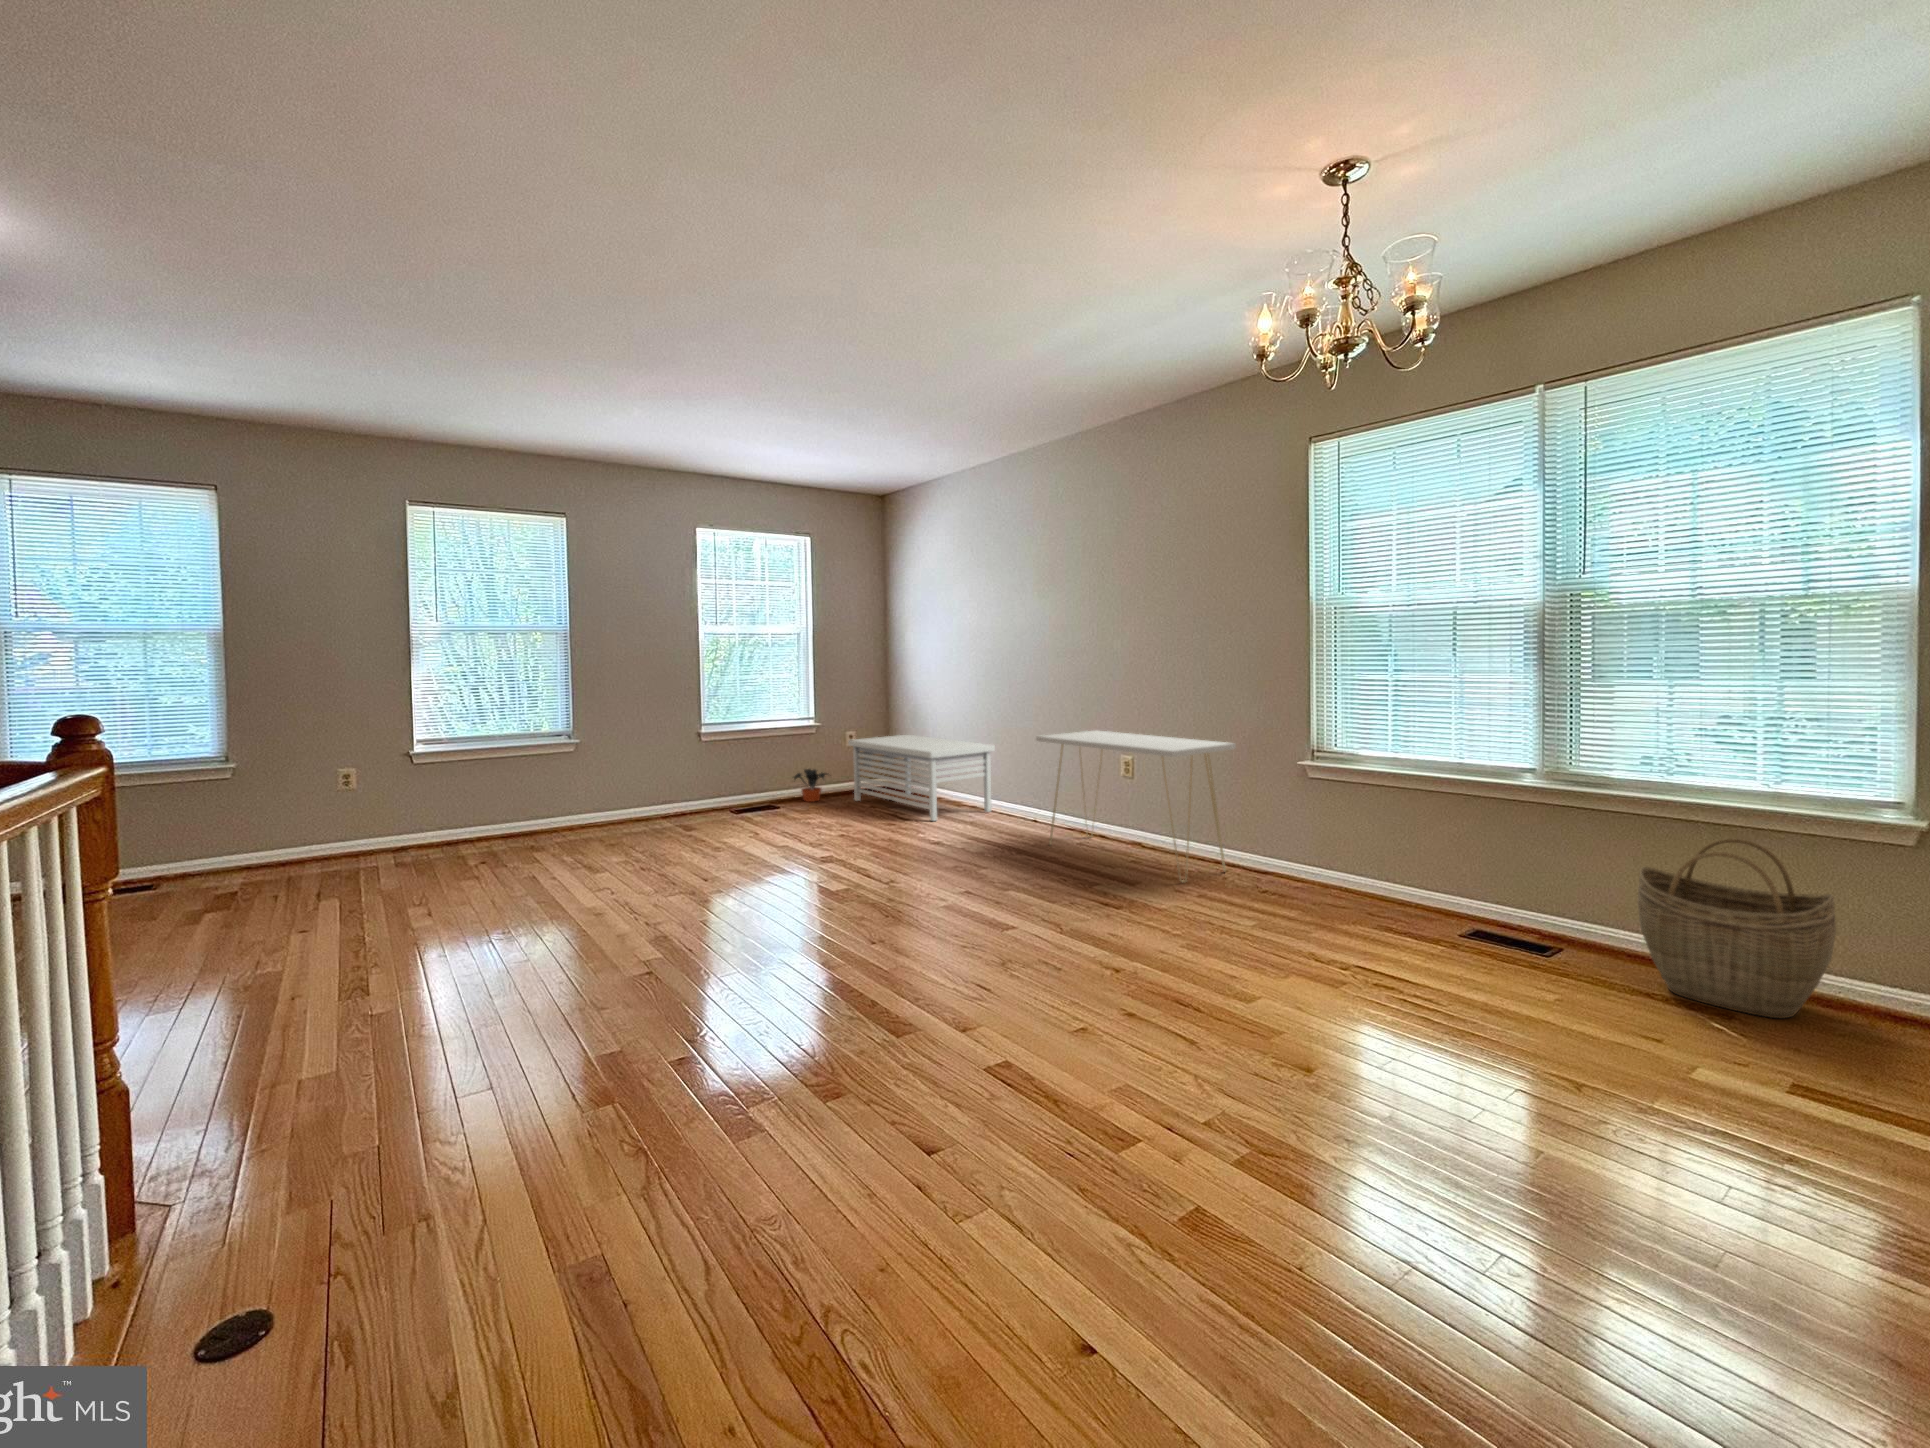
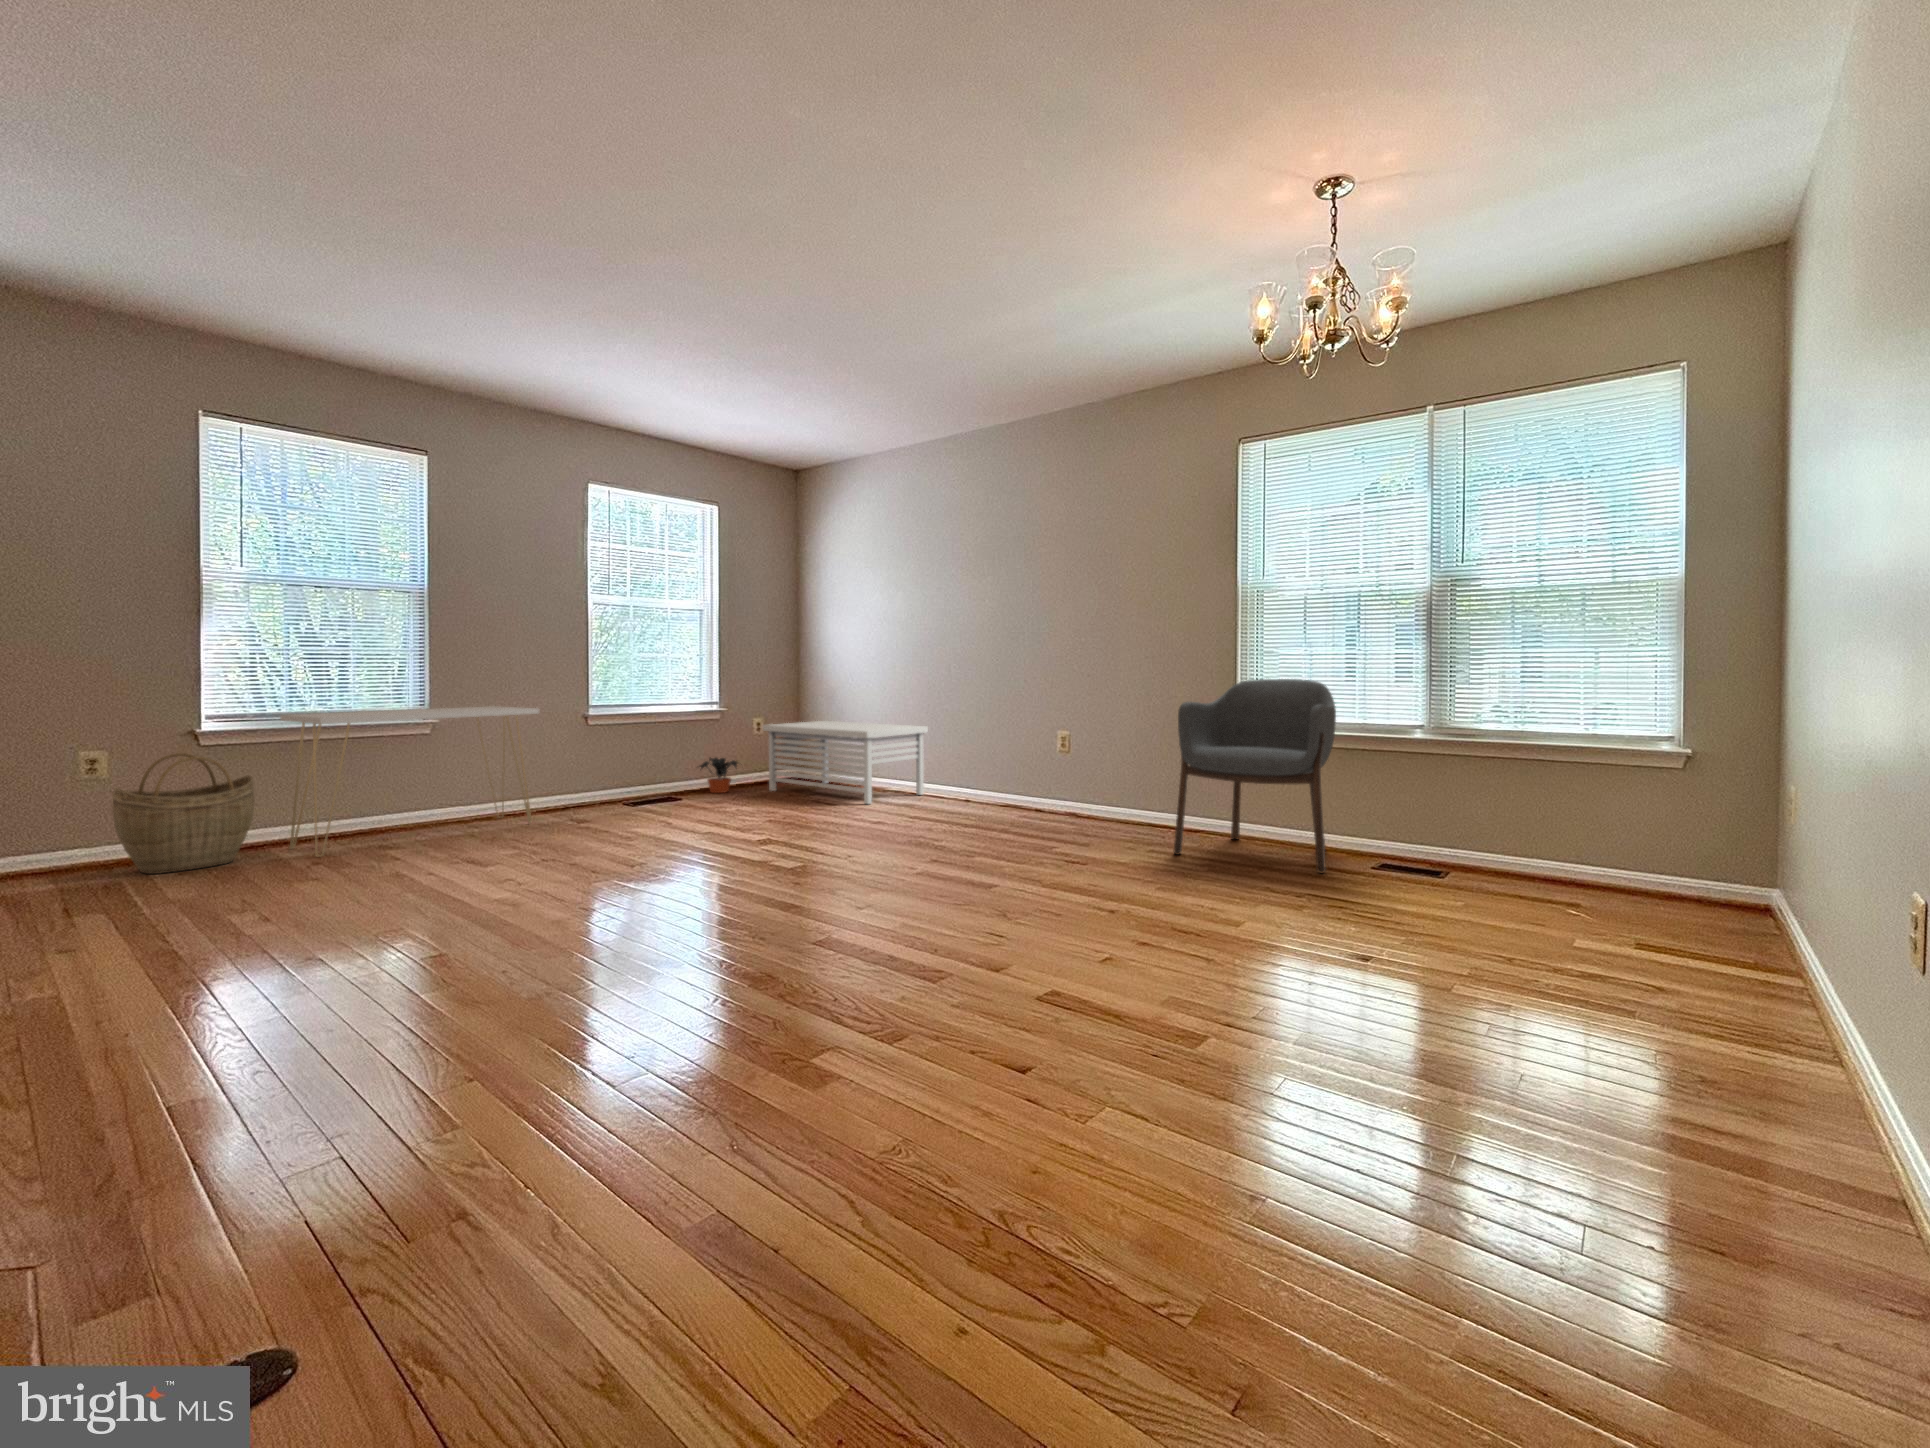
armchair: none [1215,713,1414,948] -> present [1174,679,1336,873]
console table: present [1036,730,1236,883] -> present [280,706,539,857]
woven basket: present [1638,838,1836,1018] -> present [112,753,255,874]

